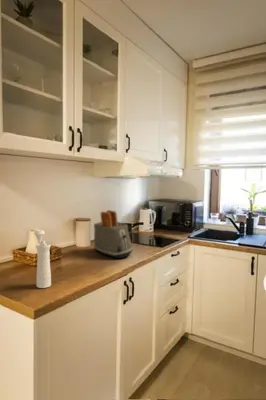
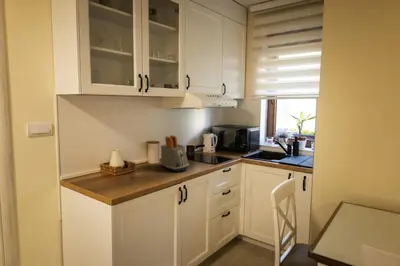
pepper mill: present [34,230,51,288] -> none [113,150,124,189]

